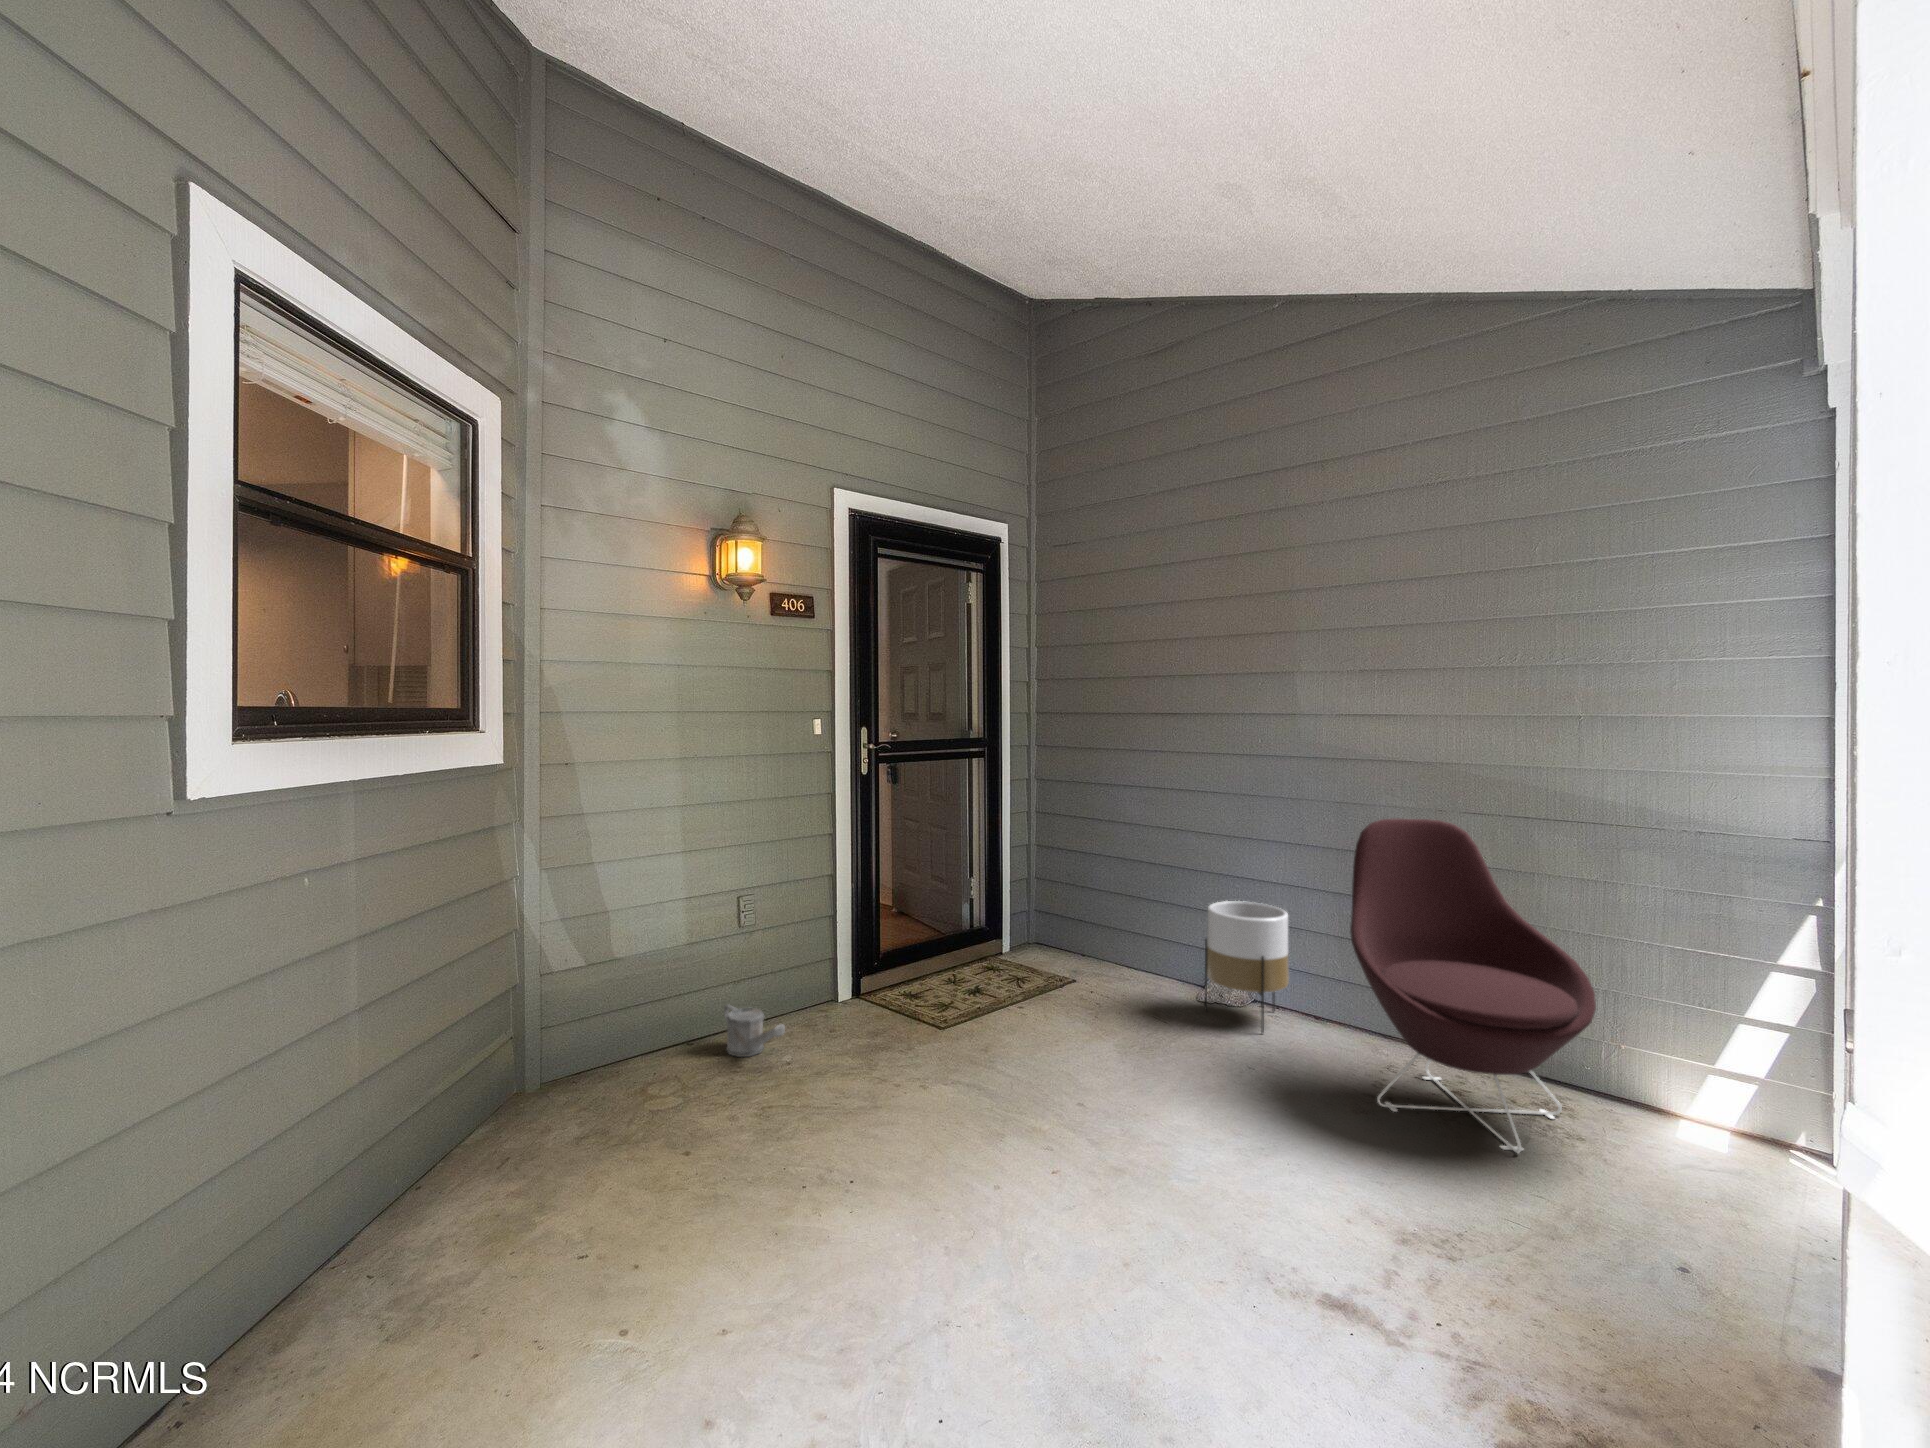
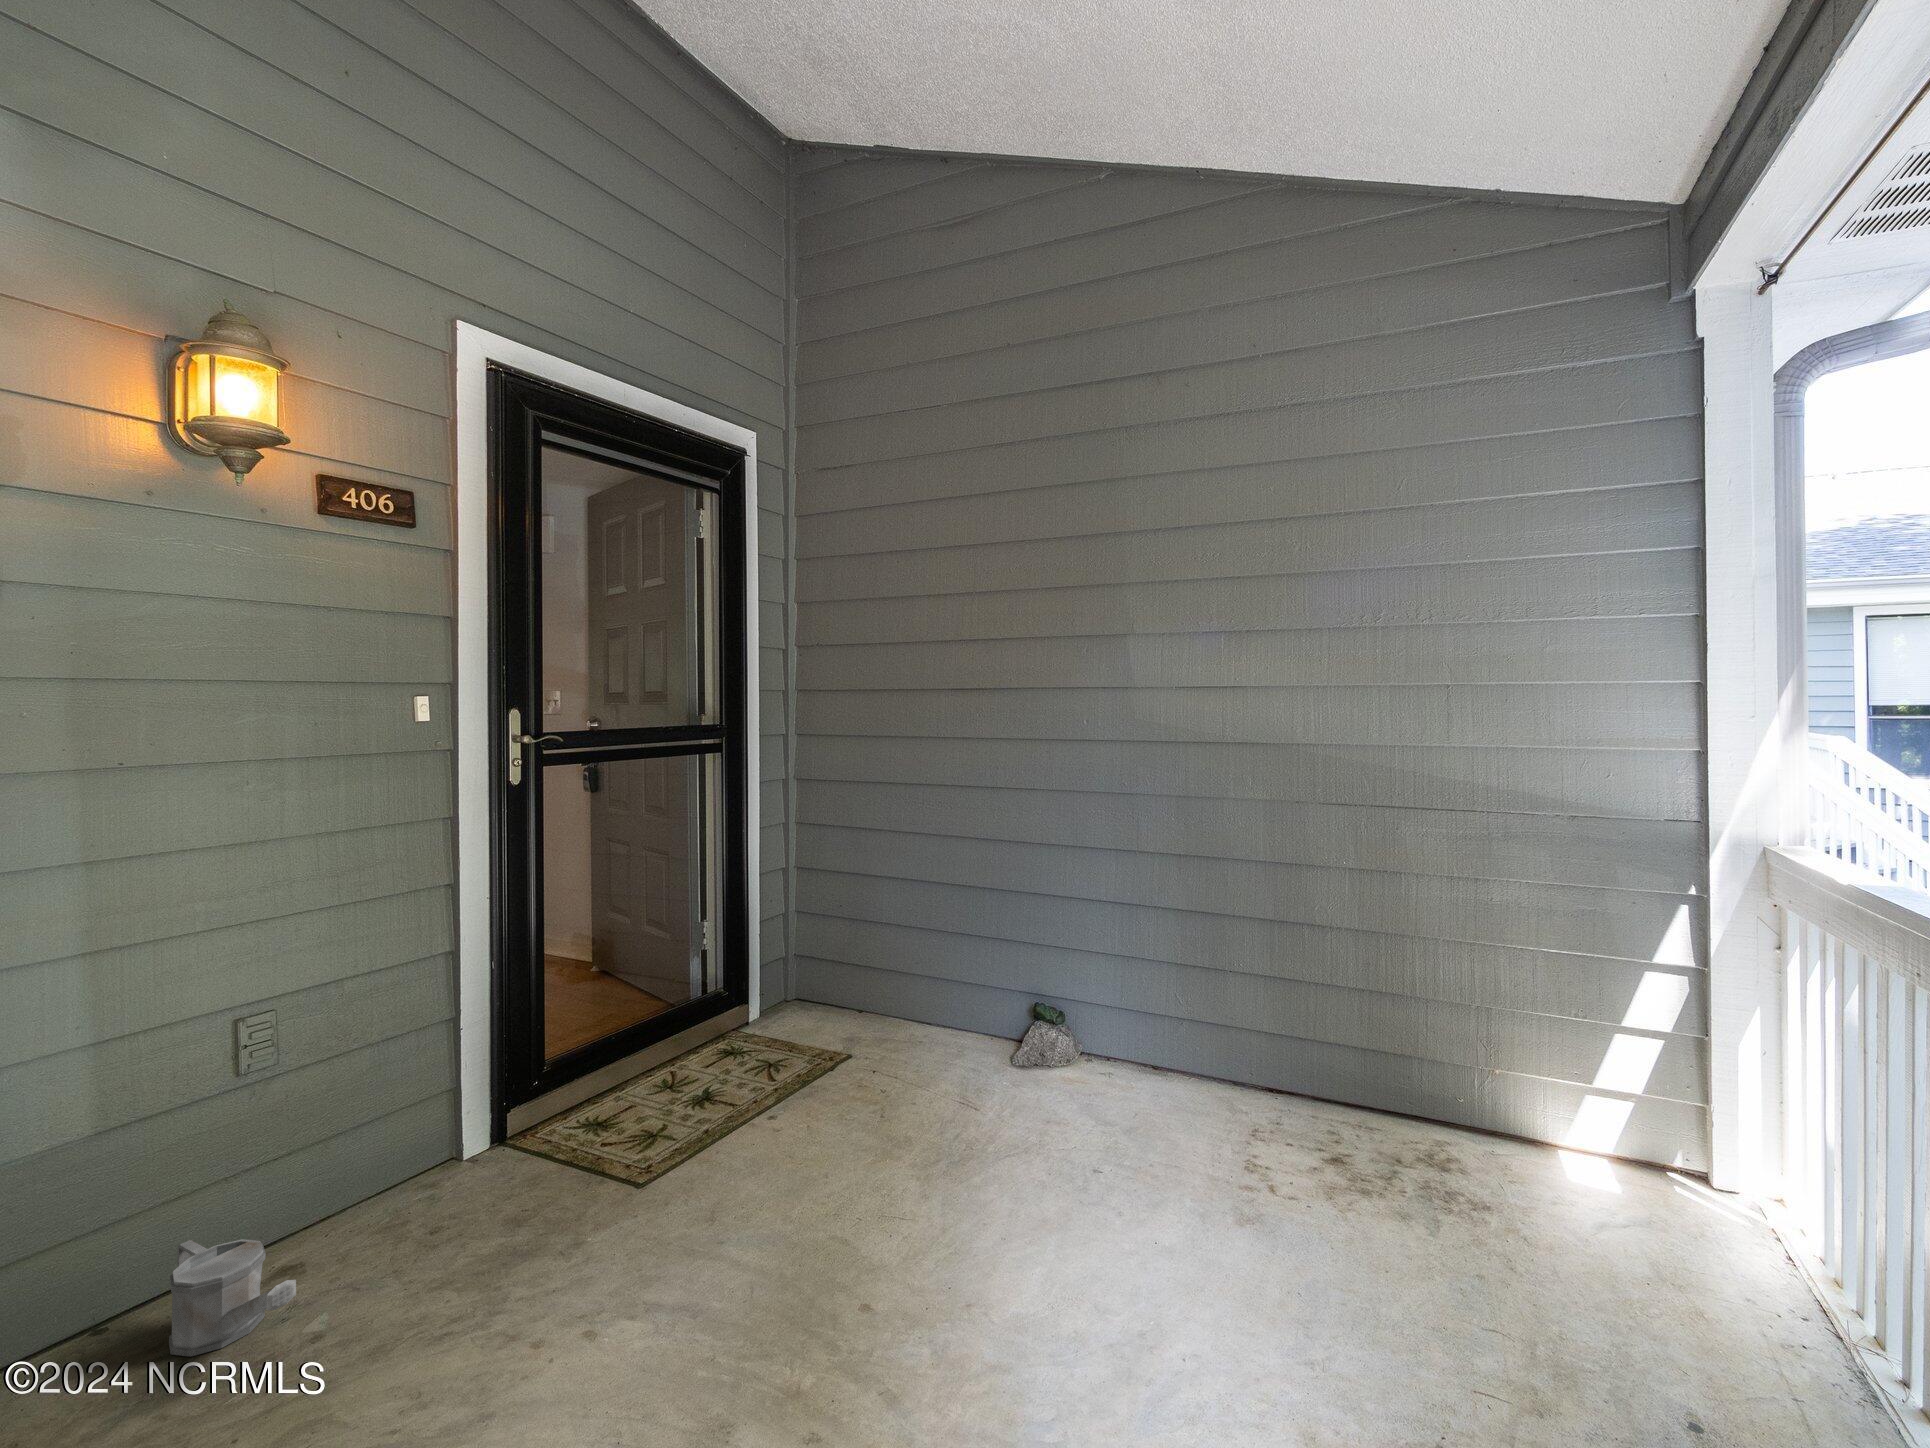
chair: present [1350,818,1596,1153] -> none [1214,814,1506,1255]
planter: present [1205,901,1289,1034] -> none [1021,928,1123,1105]

